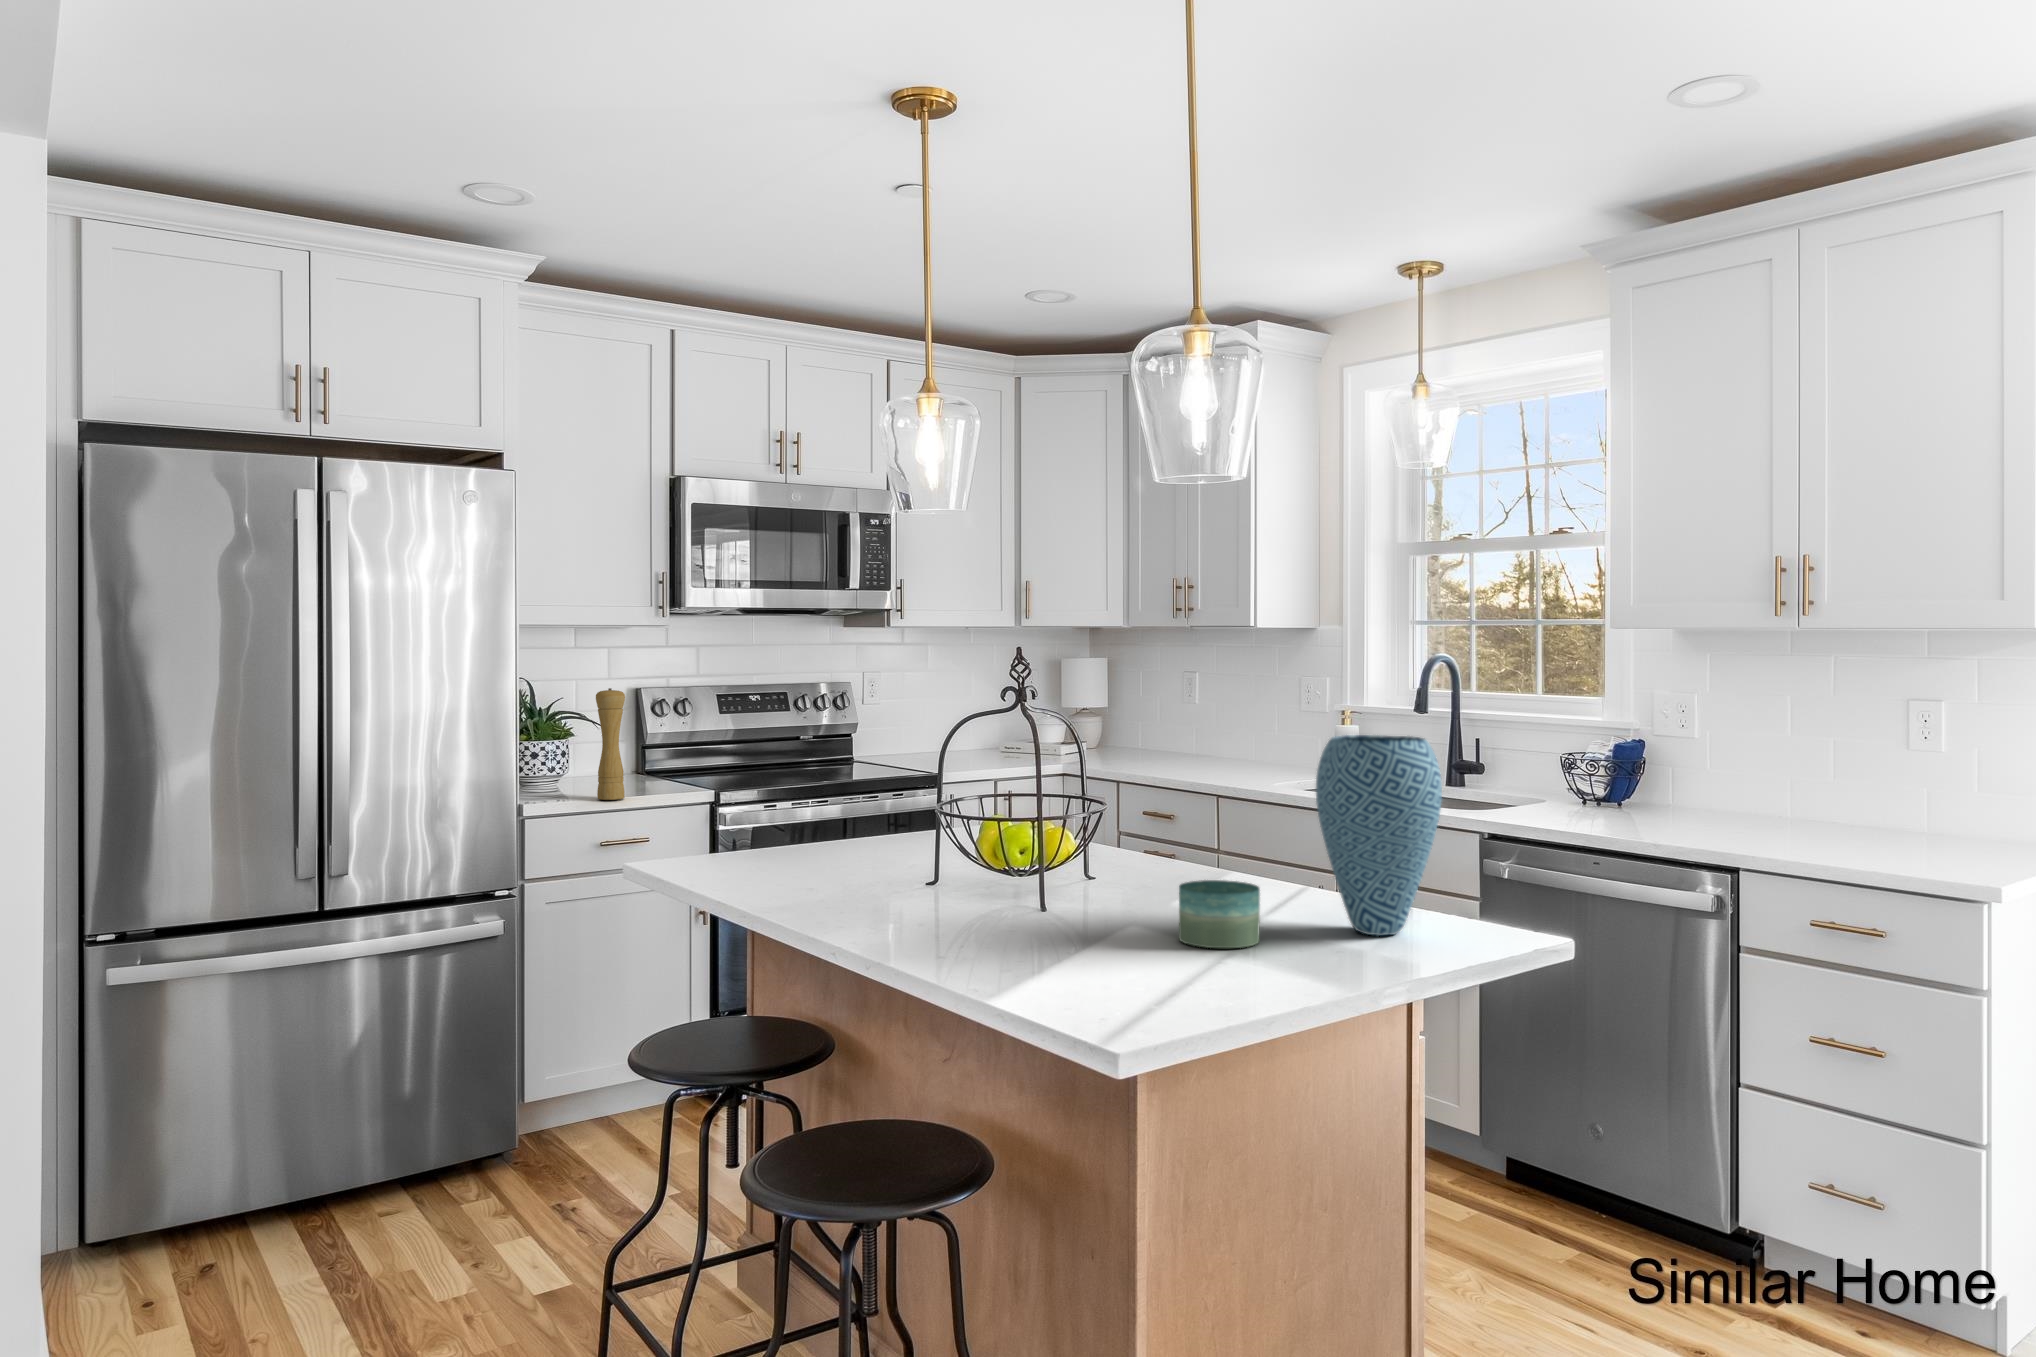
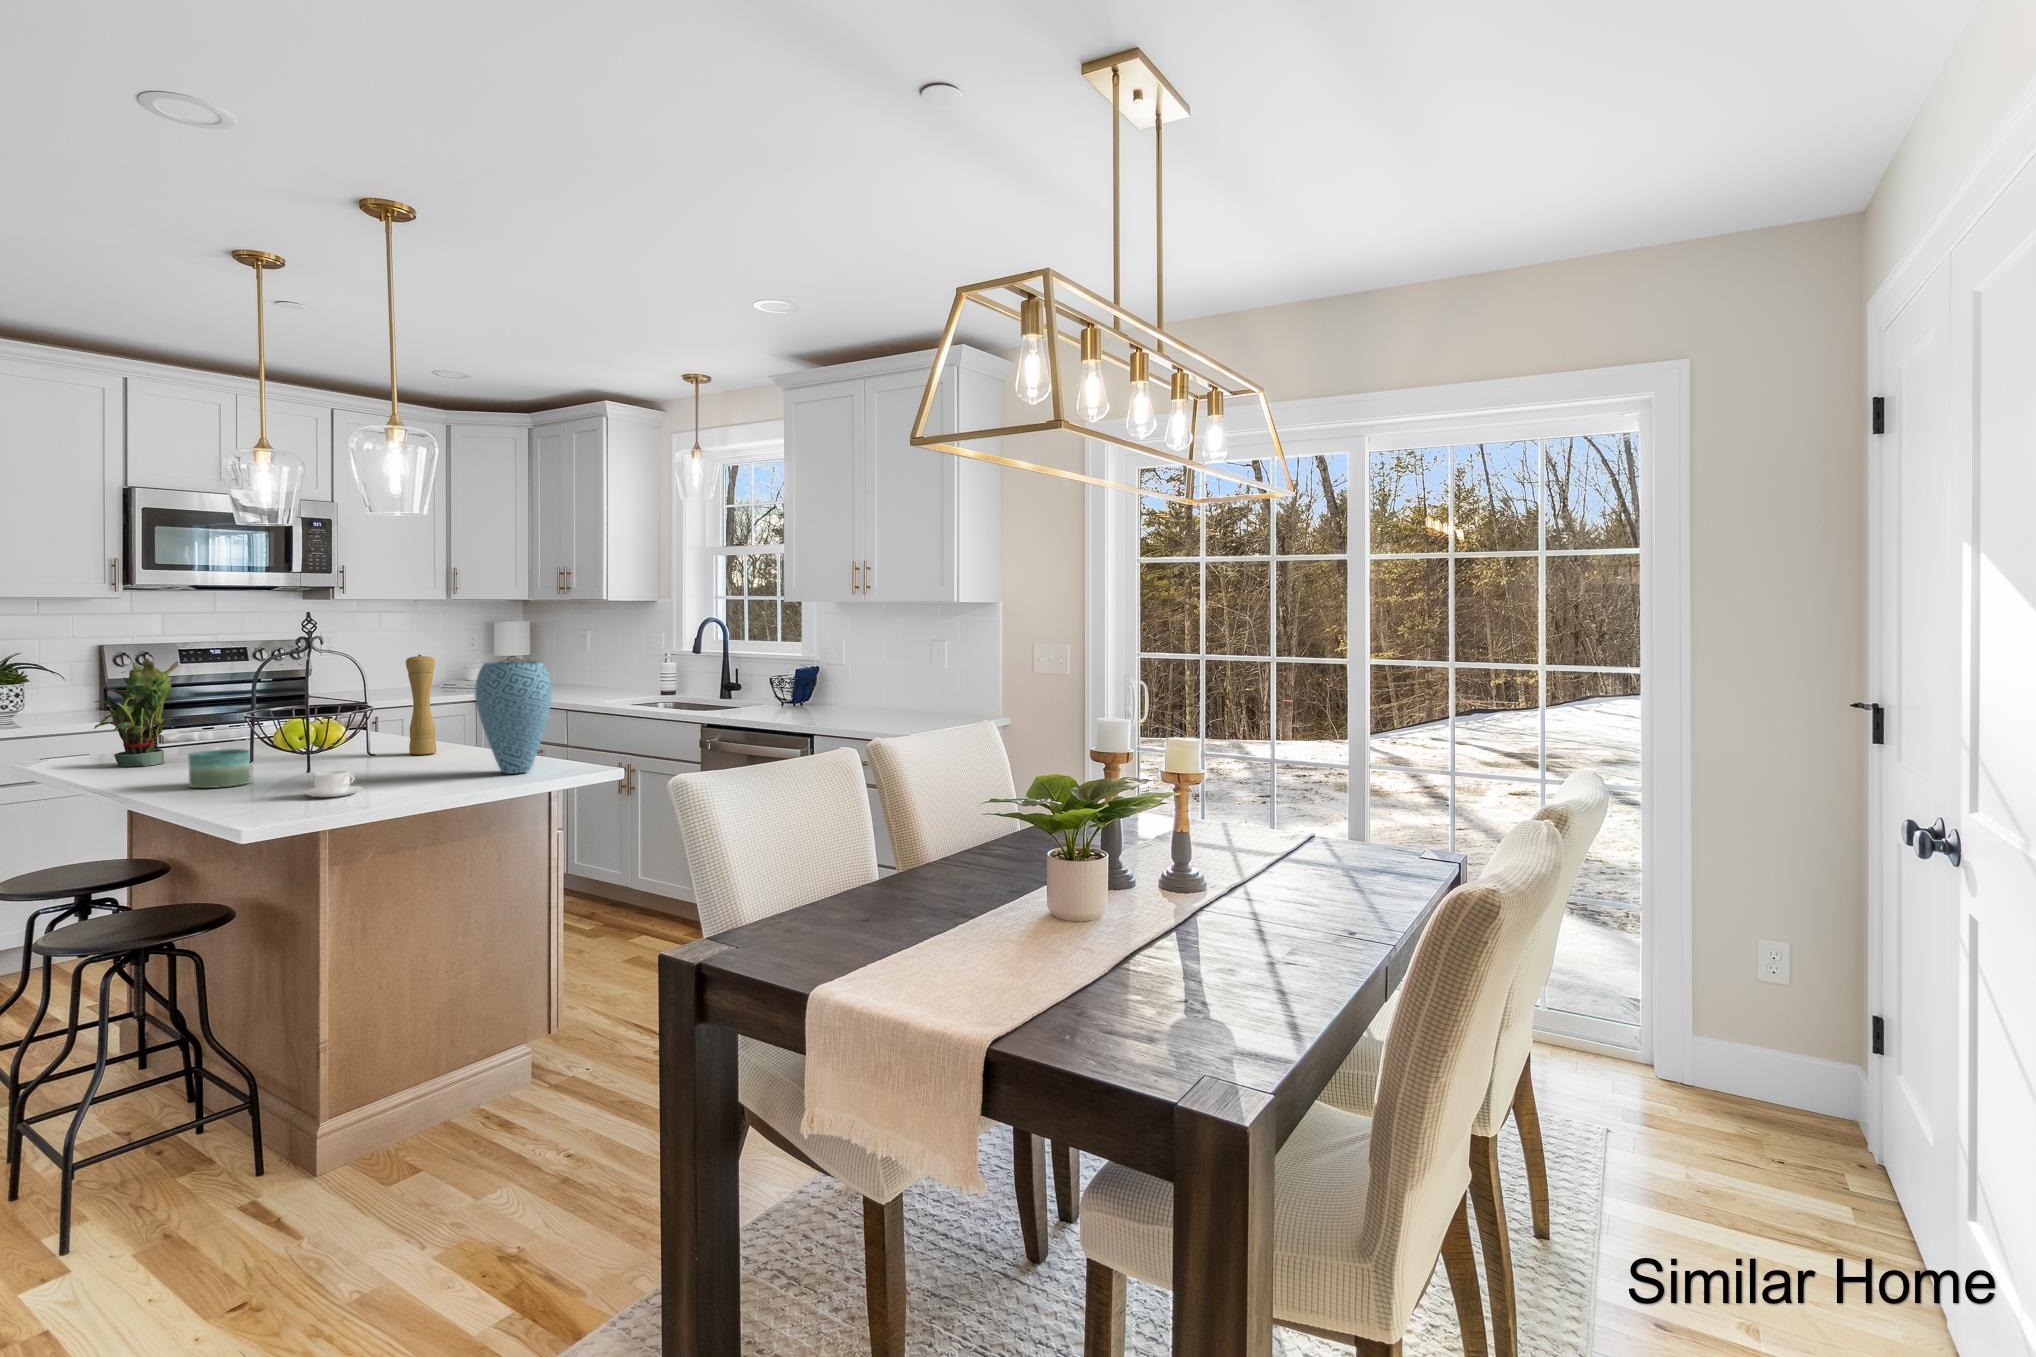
pepper mill: present [596,688,625,800] -> present [406,655,436,755]
potted plant: none [735,720,836,881] -> present [94,658,178,767]
candle: present [1179,880,1260,948] -> present [188,749,251,788]
coffee cup: none [1108,925,1195,974] -> present [303,771,362,797]

